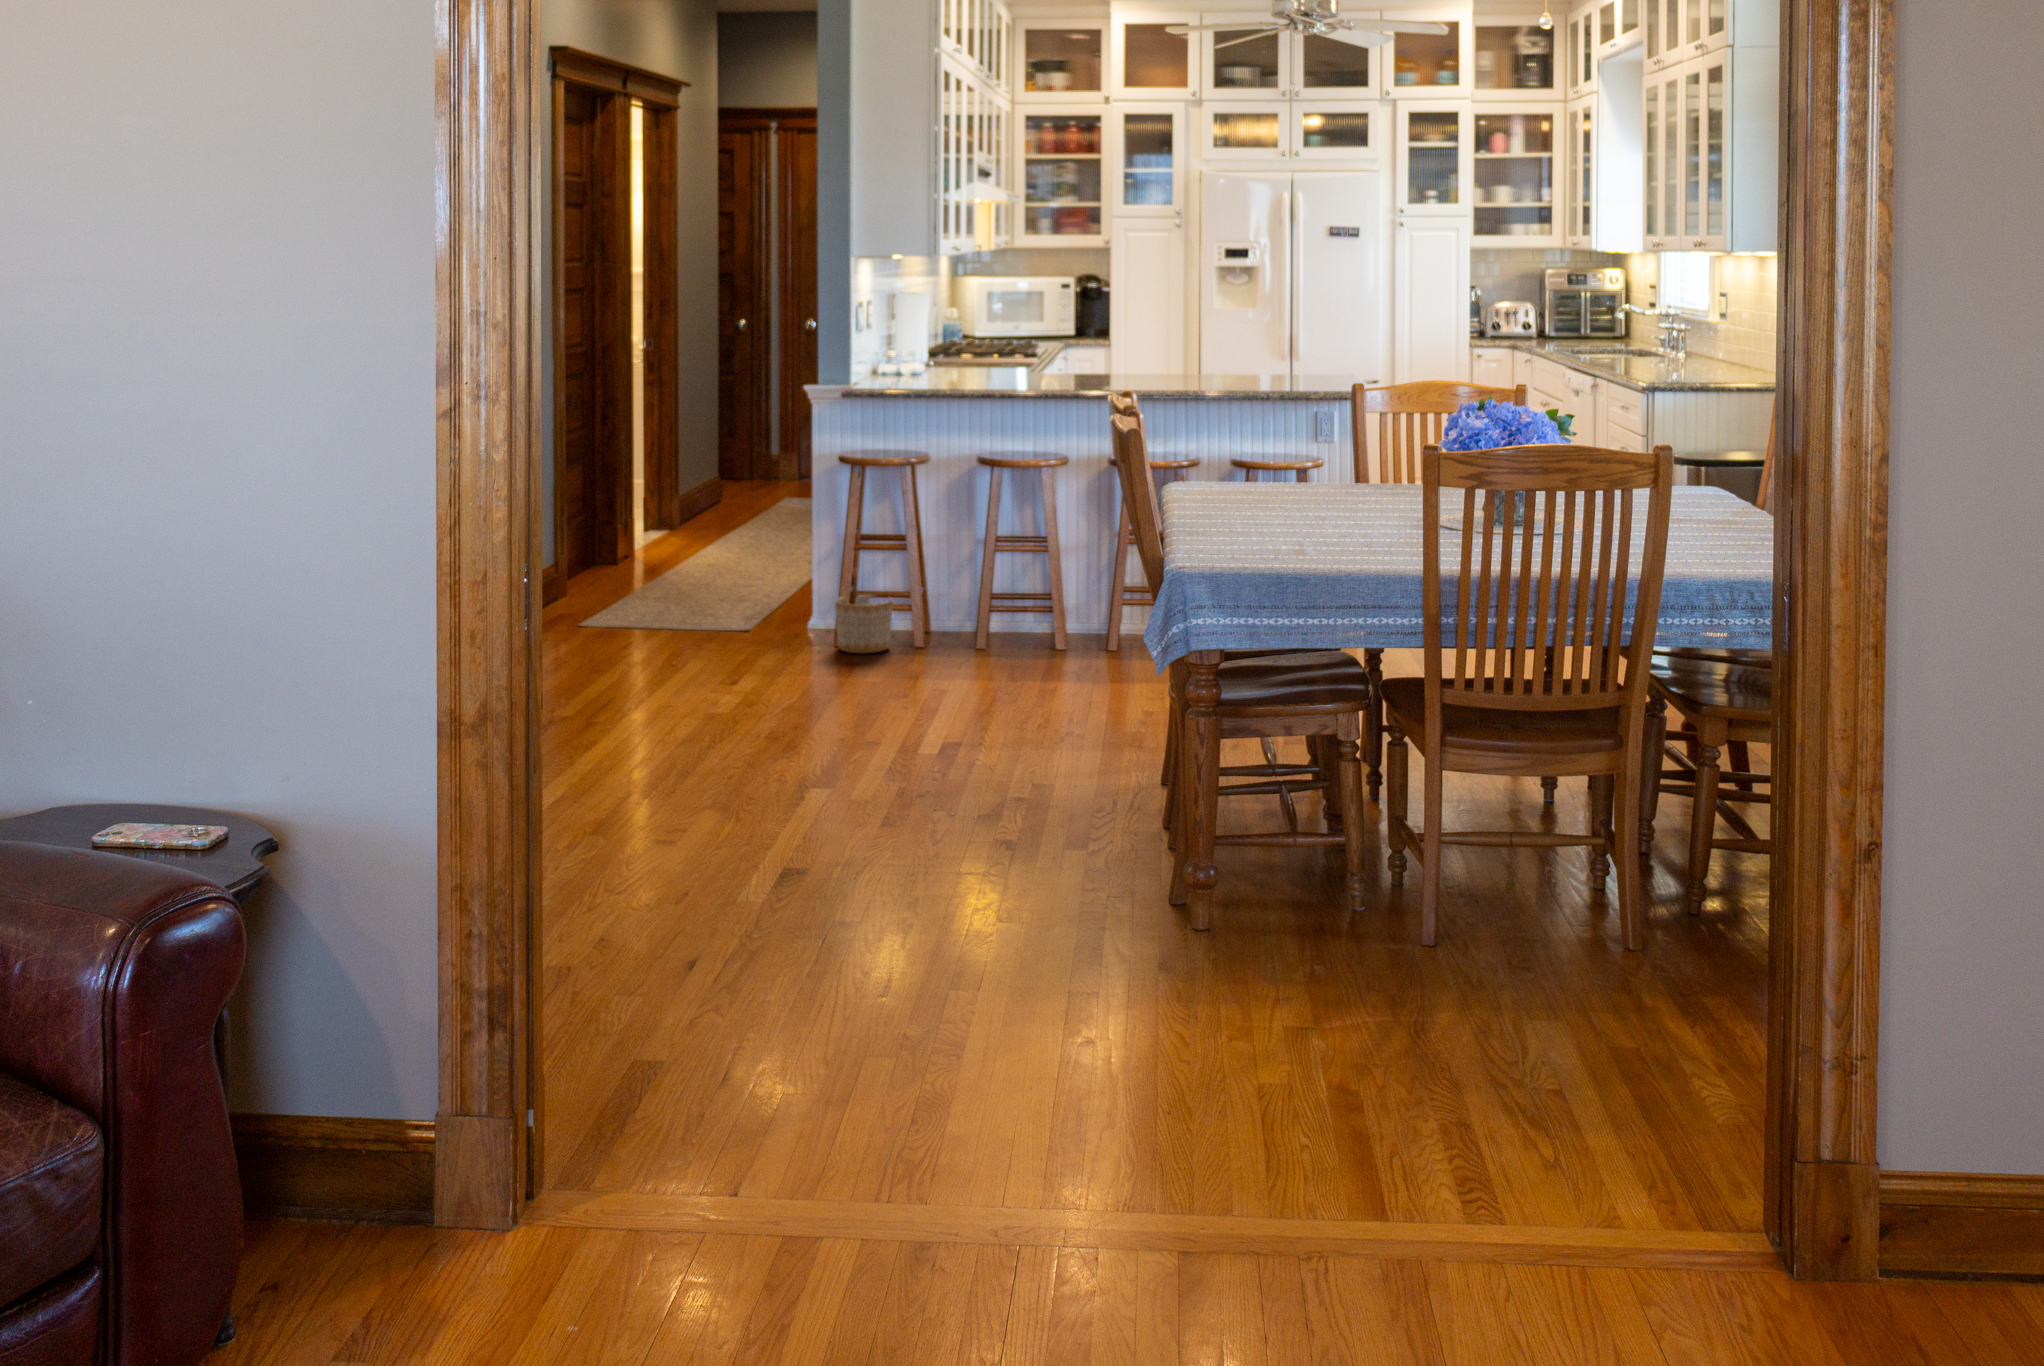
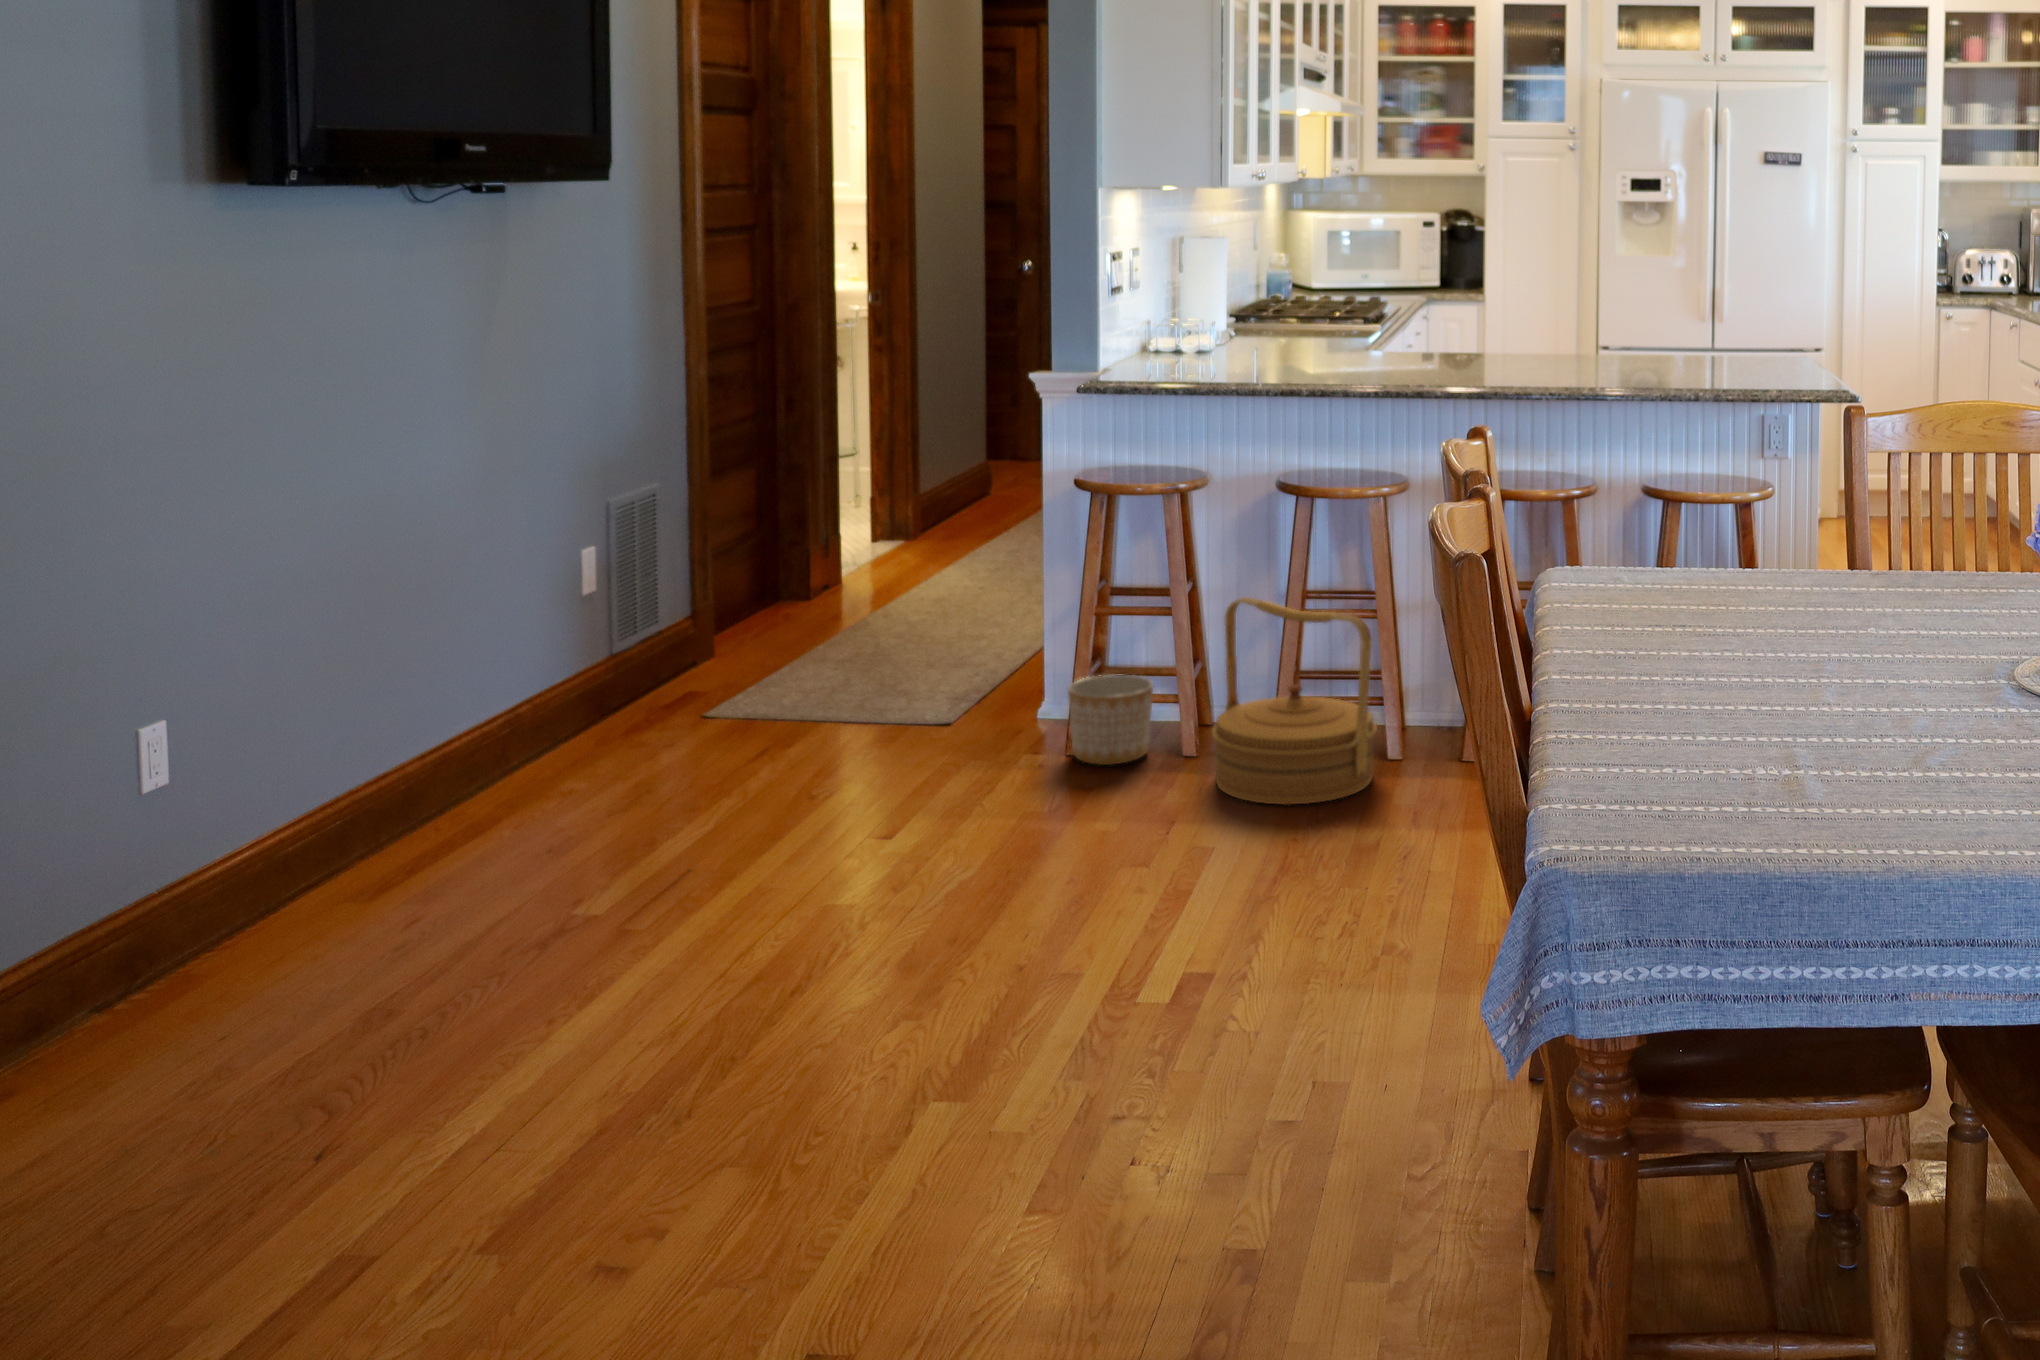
woven basket: none [937,537,1050,672] -> present [1212,597,1377,805]

